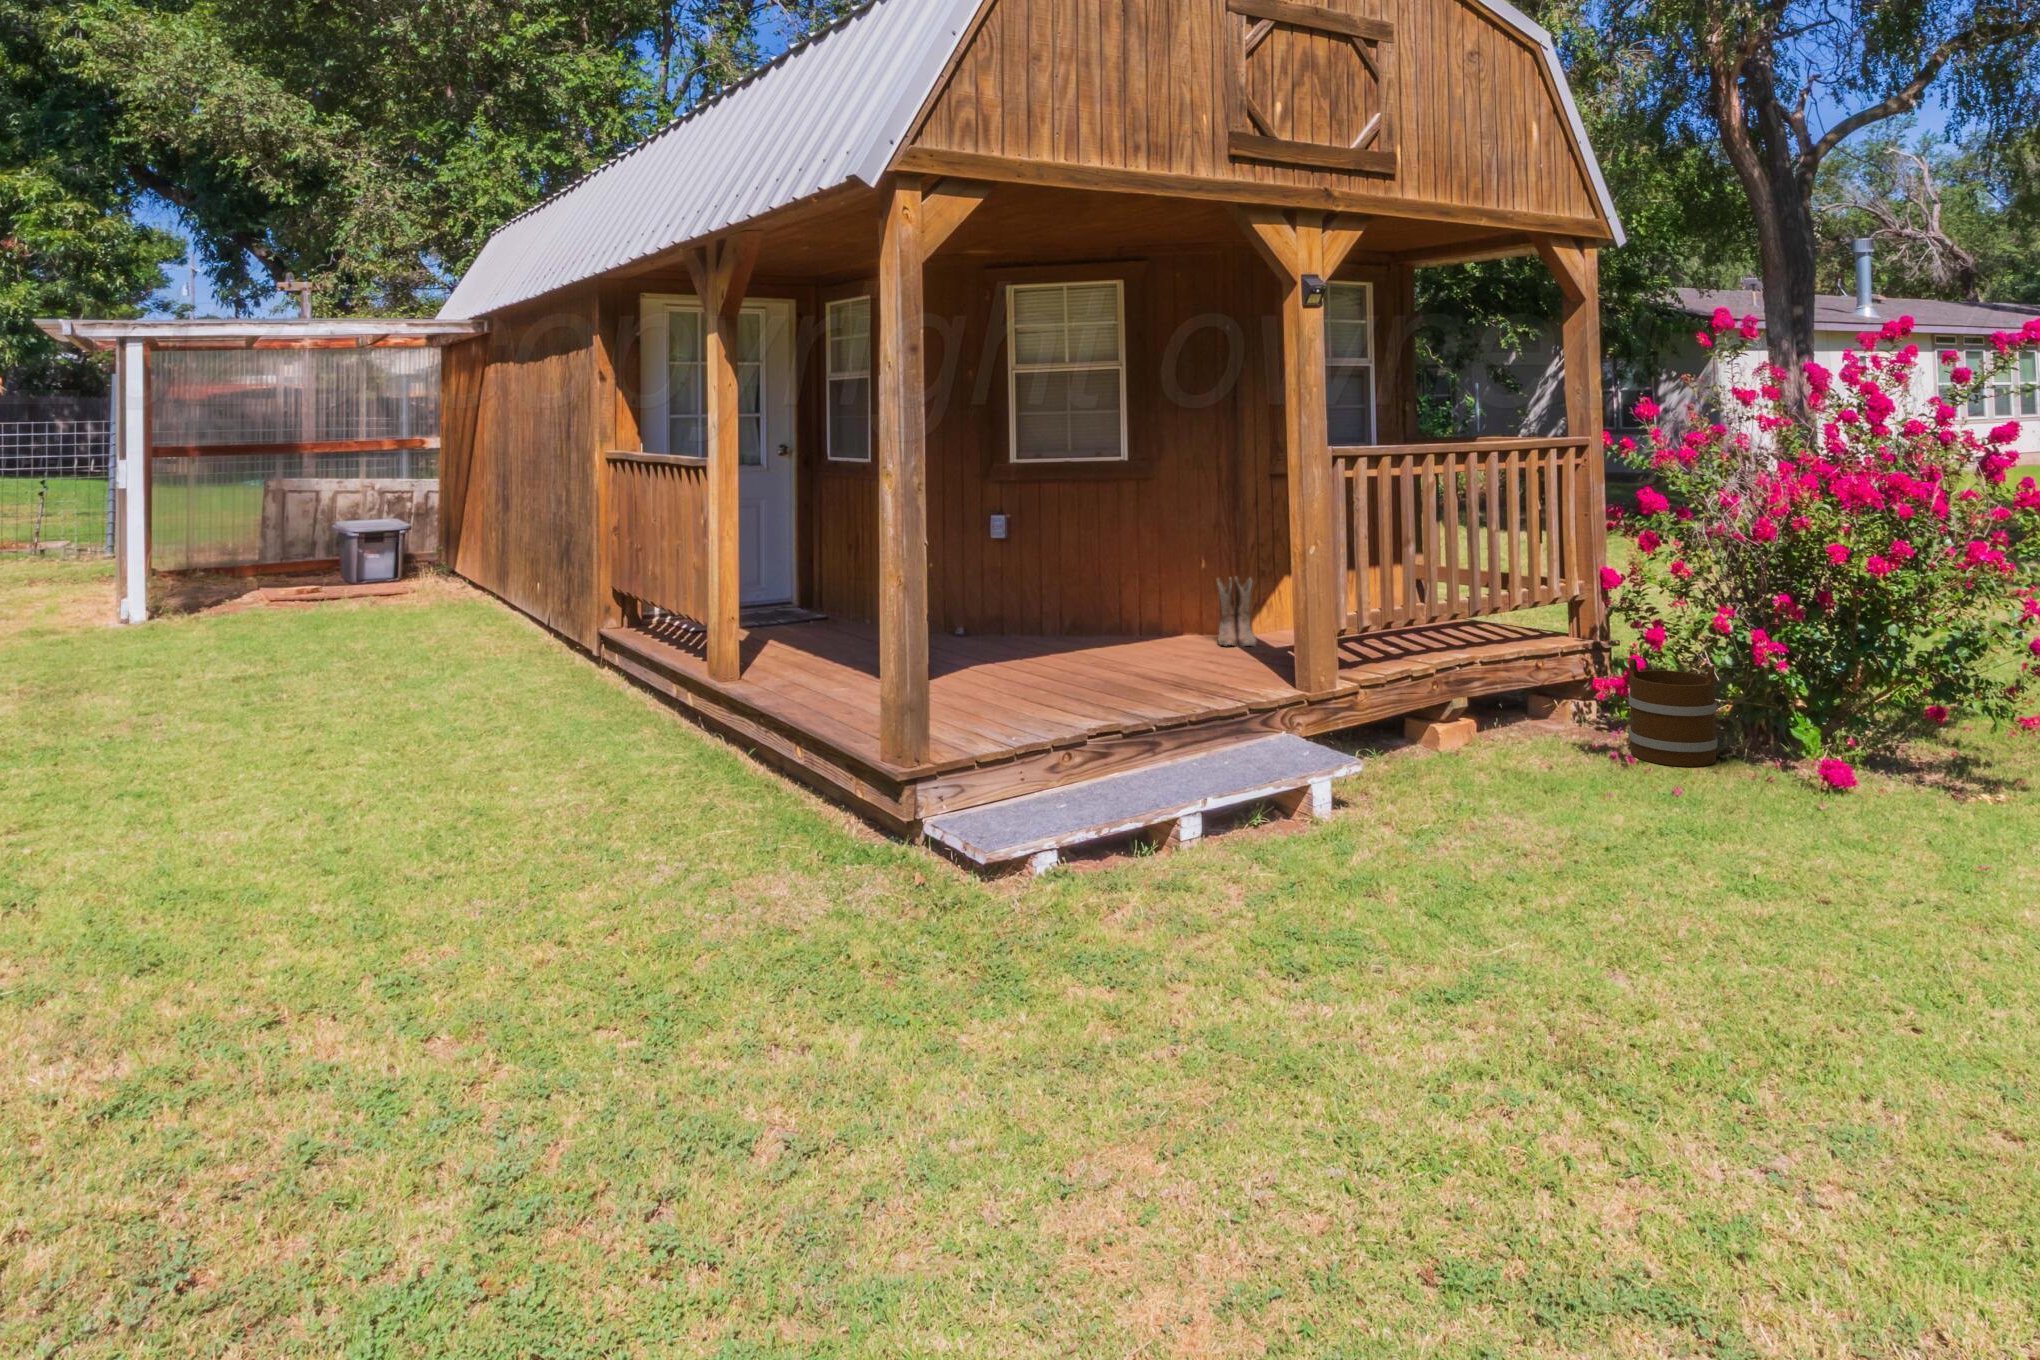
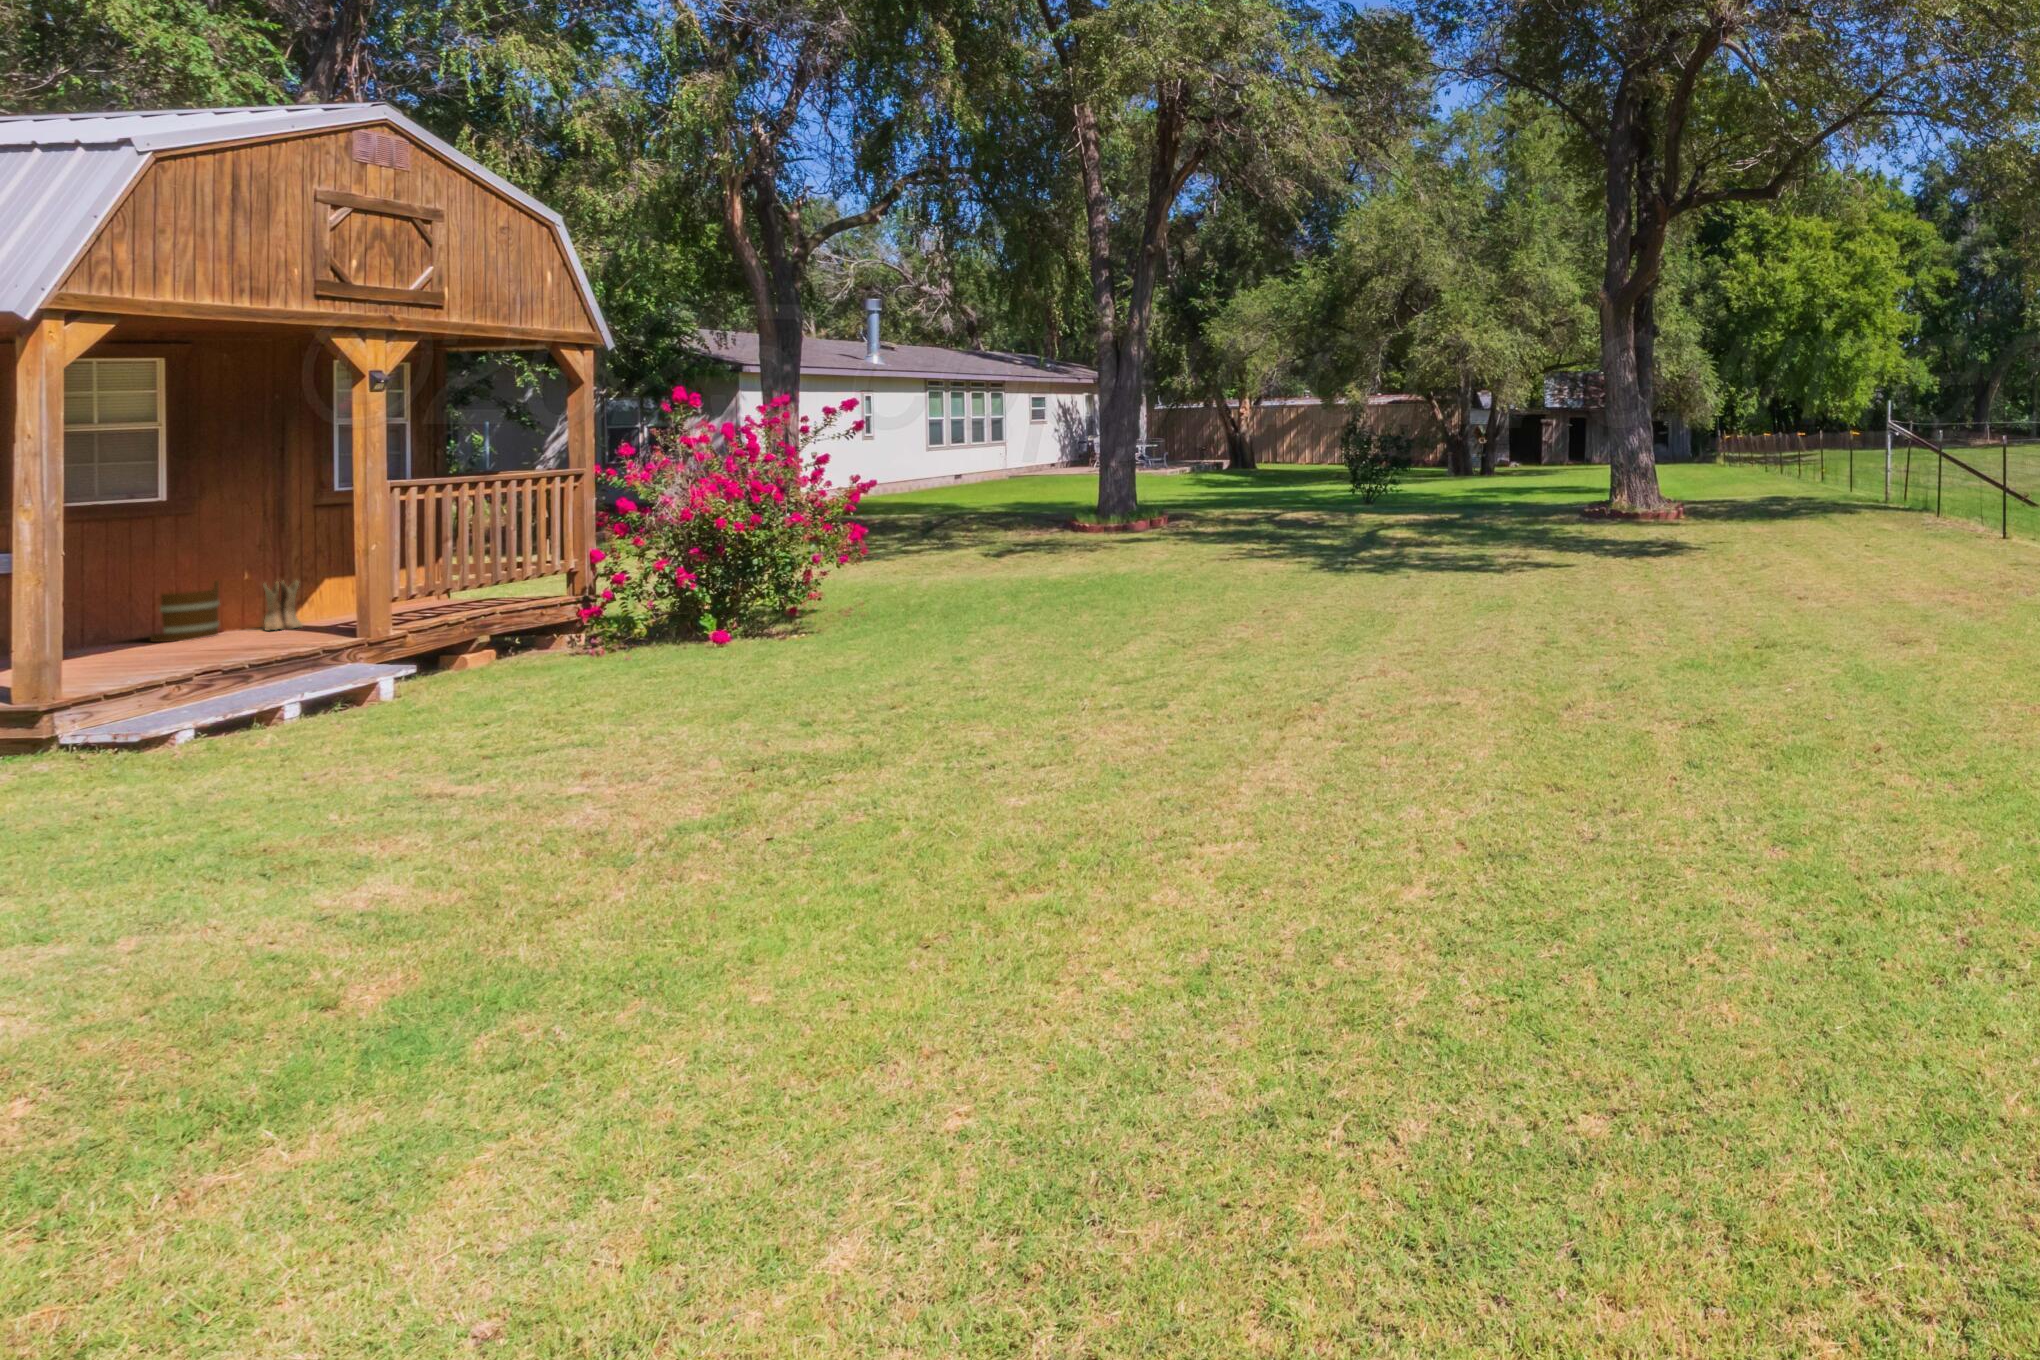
bucket: present [1629,658,1717,767] -> present [150,580,220,642]

